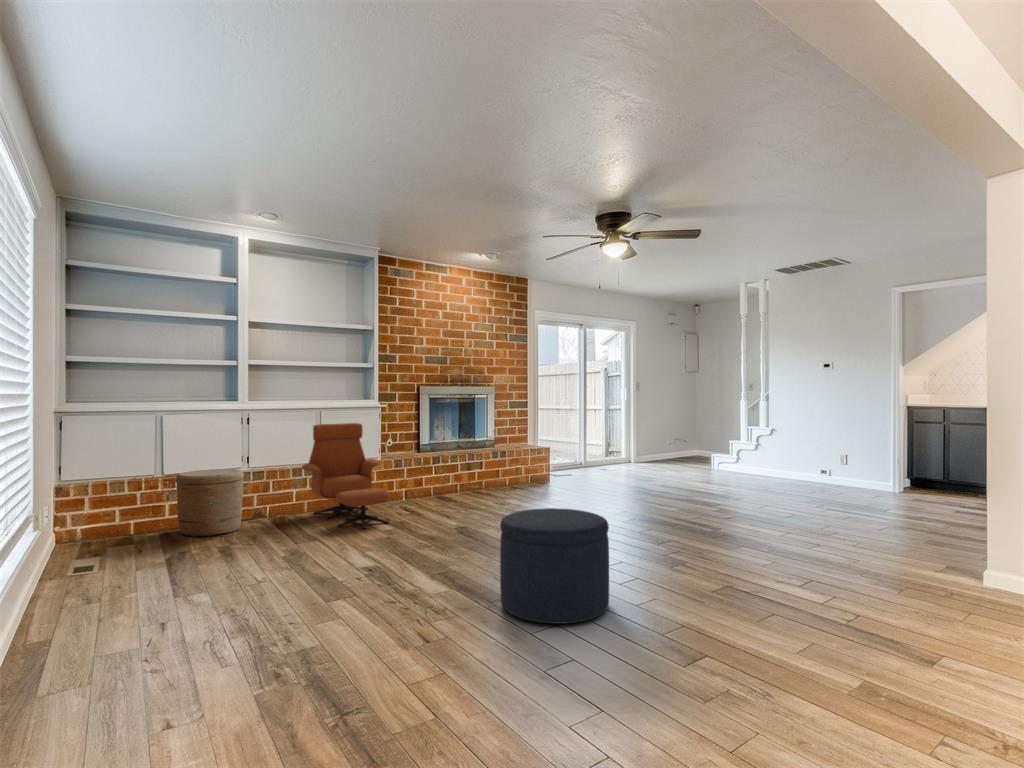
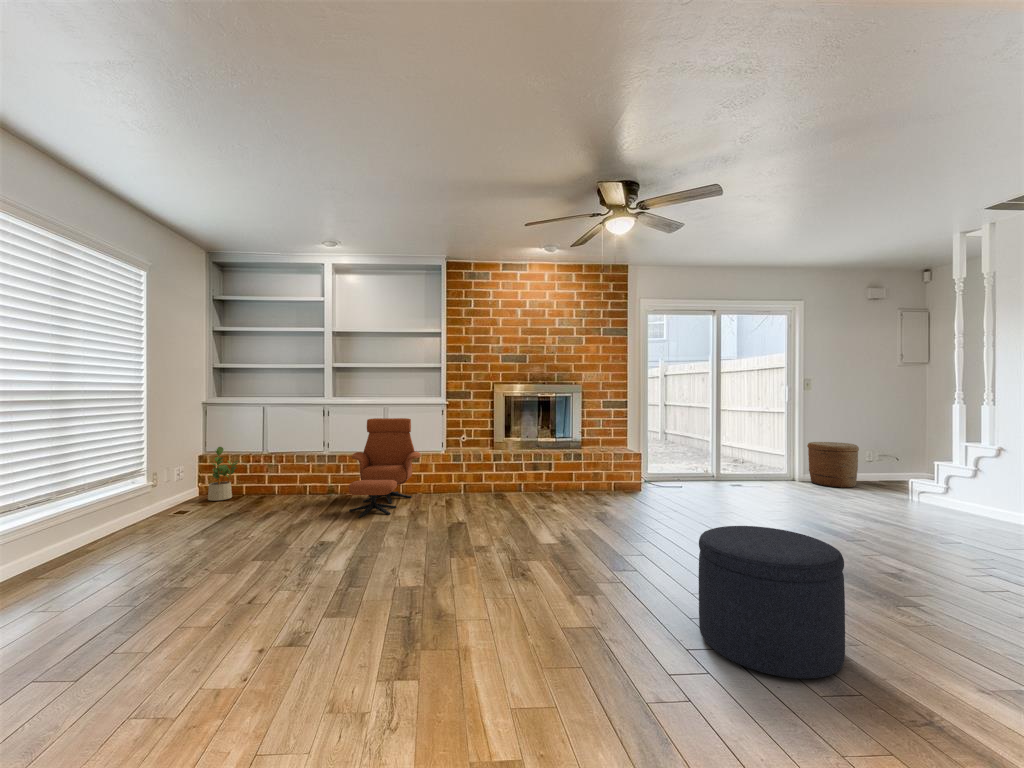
potted plant: none [96,469,137,544] -> present [208,447,238,501]
woven basket: present [175,469,244,537] -> present [807,442,859,488]
ottoman: present [500,508,609,624] -> present [699,526,845,679]

